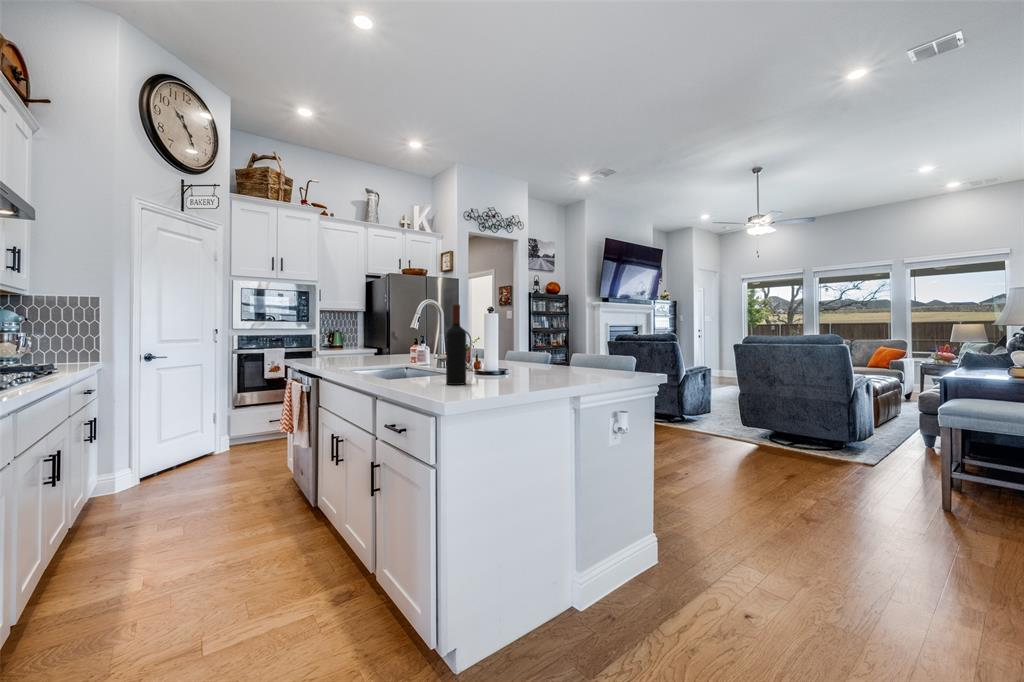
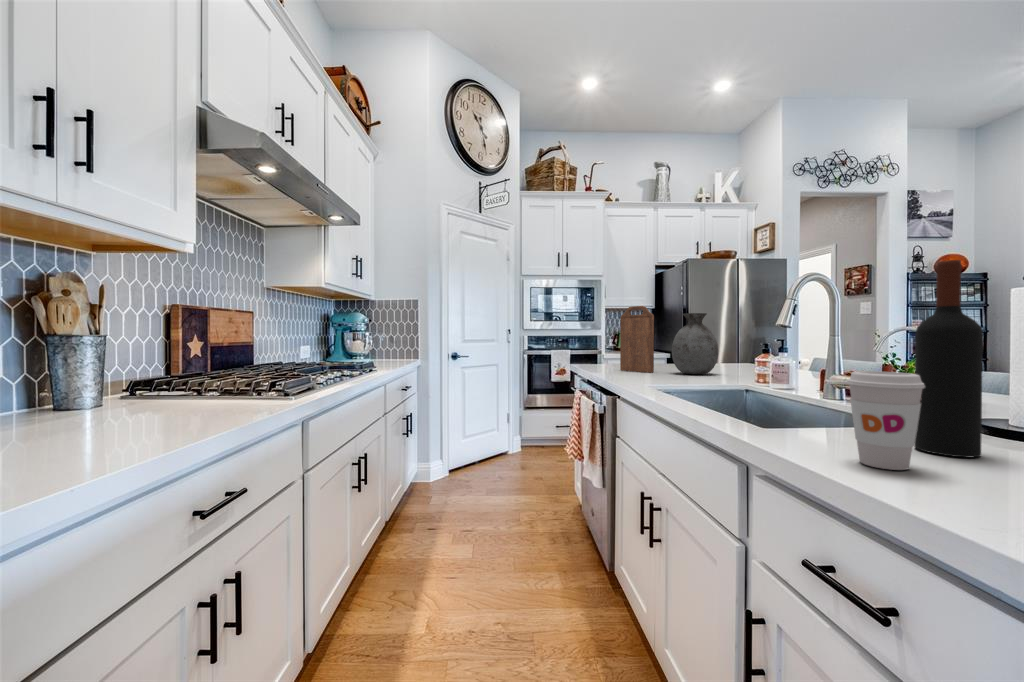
cutting board: none [328,313,354,363] -> present [620,306,654,373]
vase: none [367,319,399,363] -> present [672,313,718,374]
coffee cup: none [412,351,437,389] -> present [847,371,925,470]

